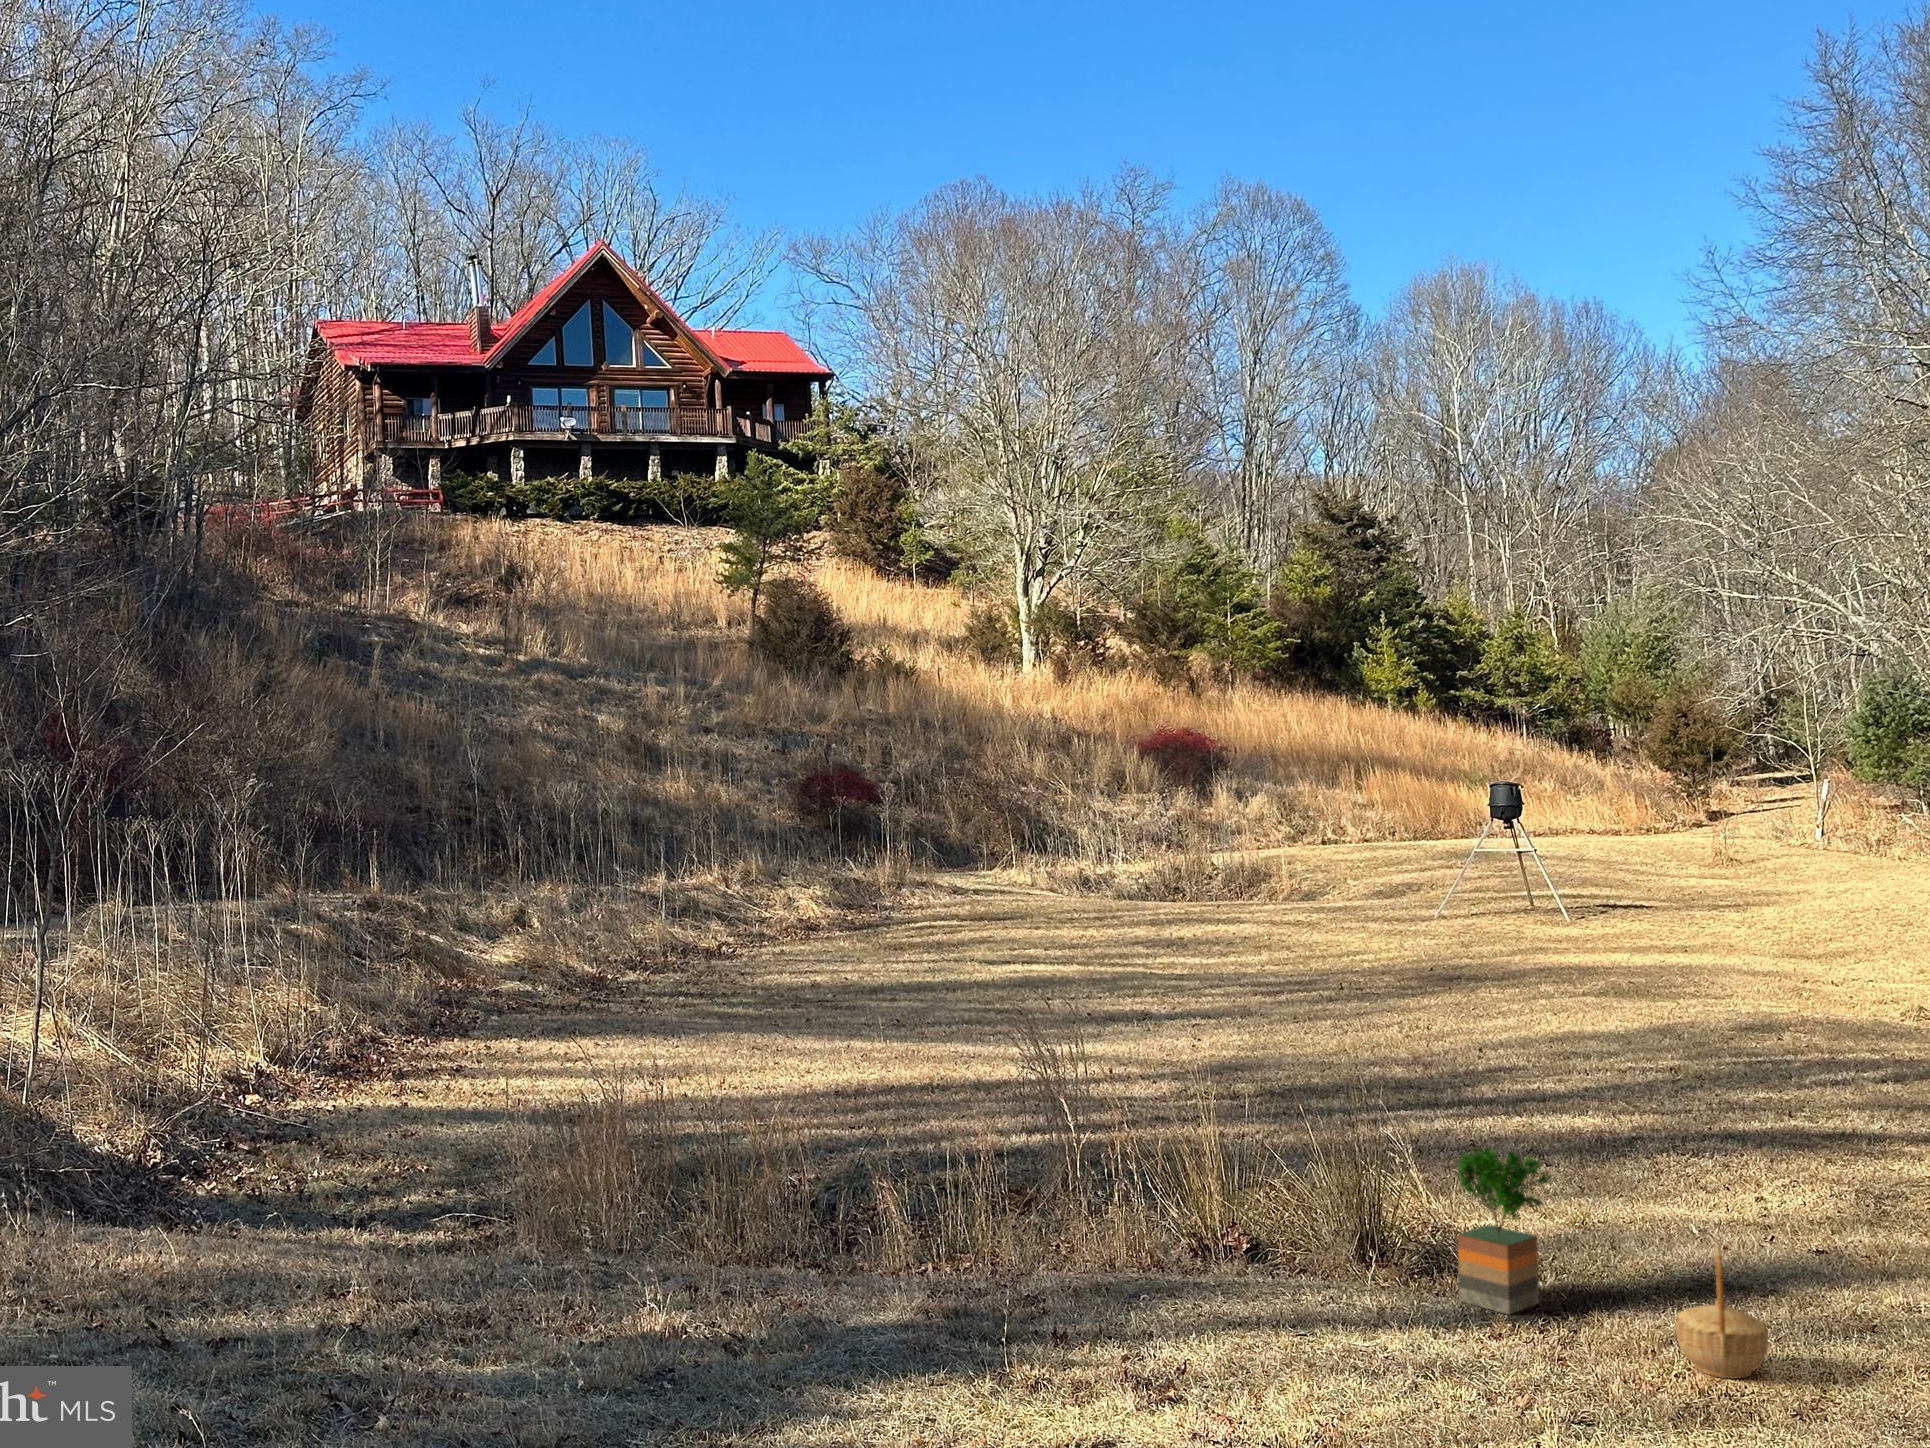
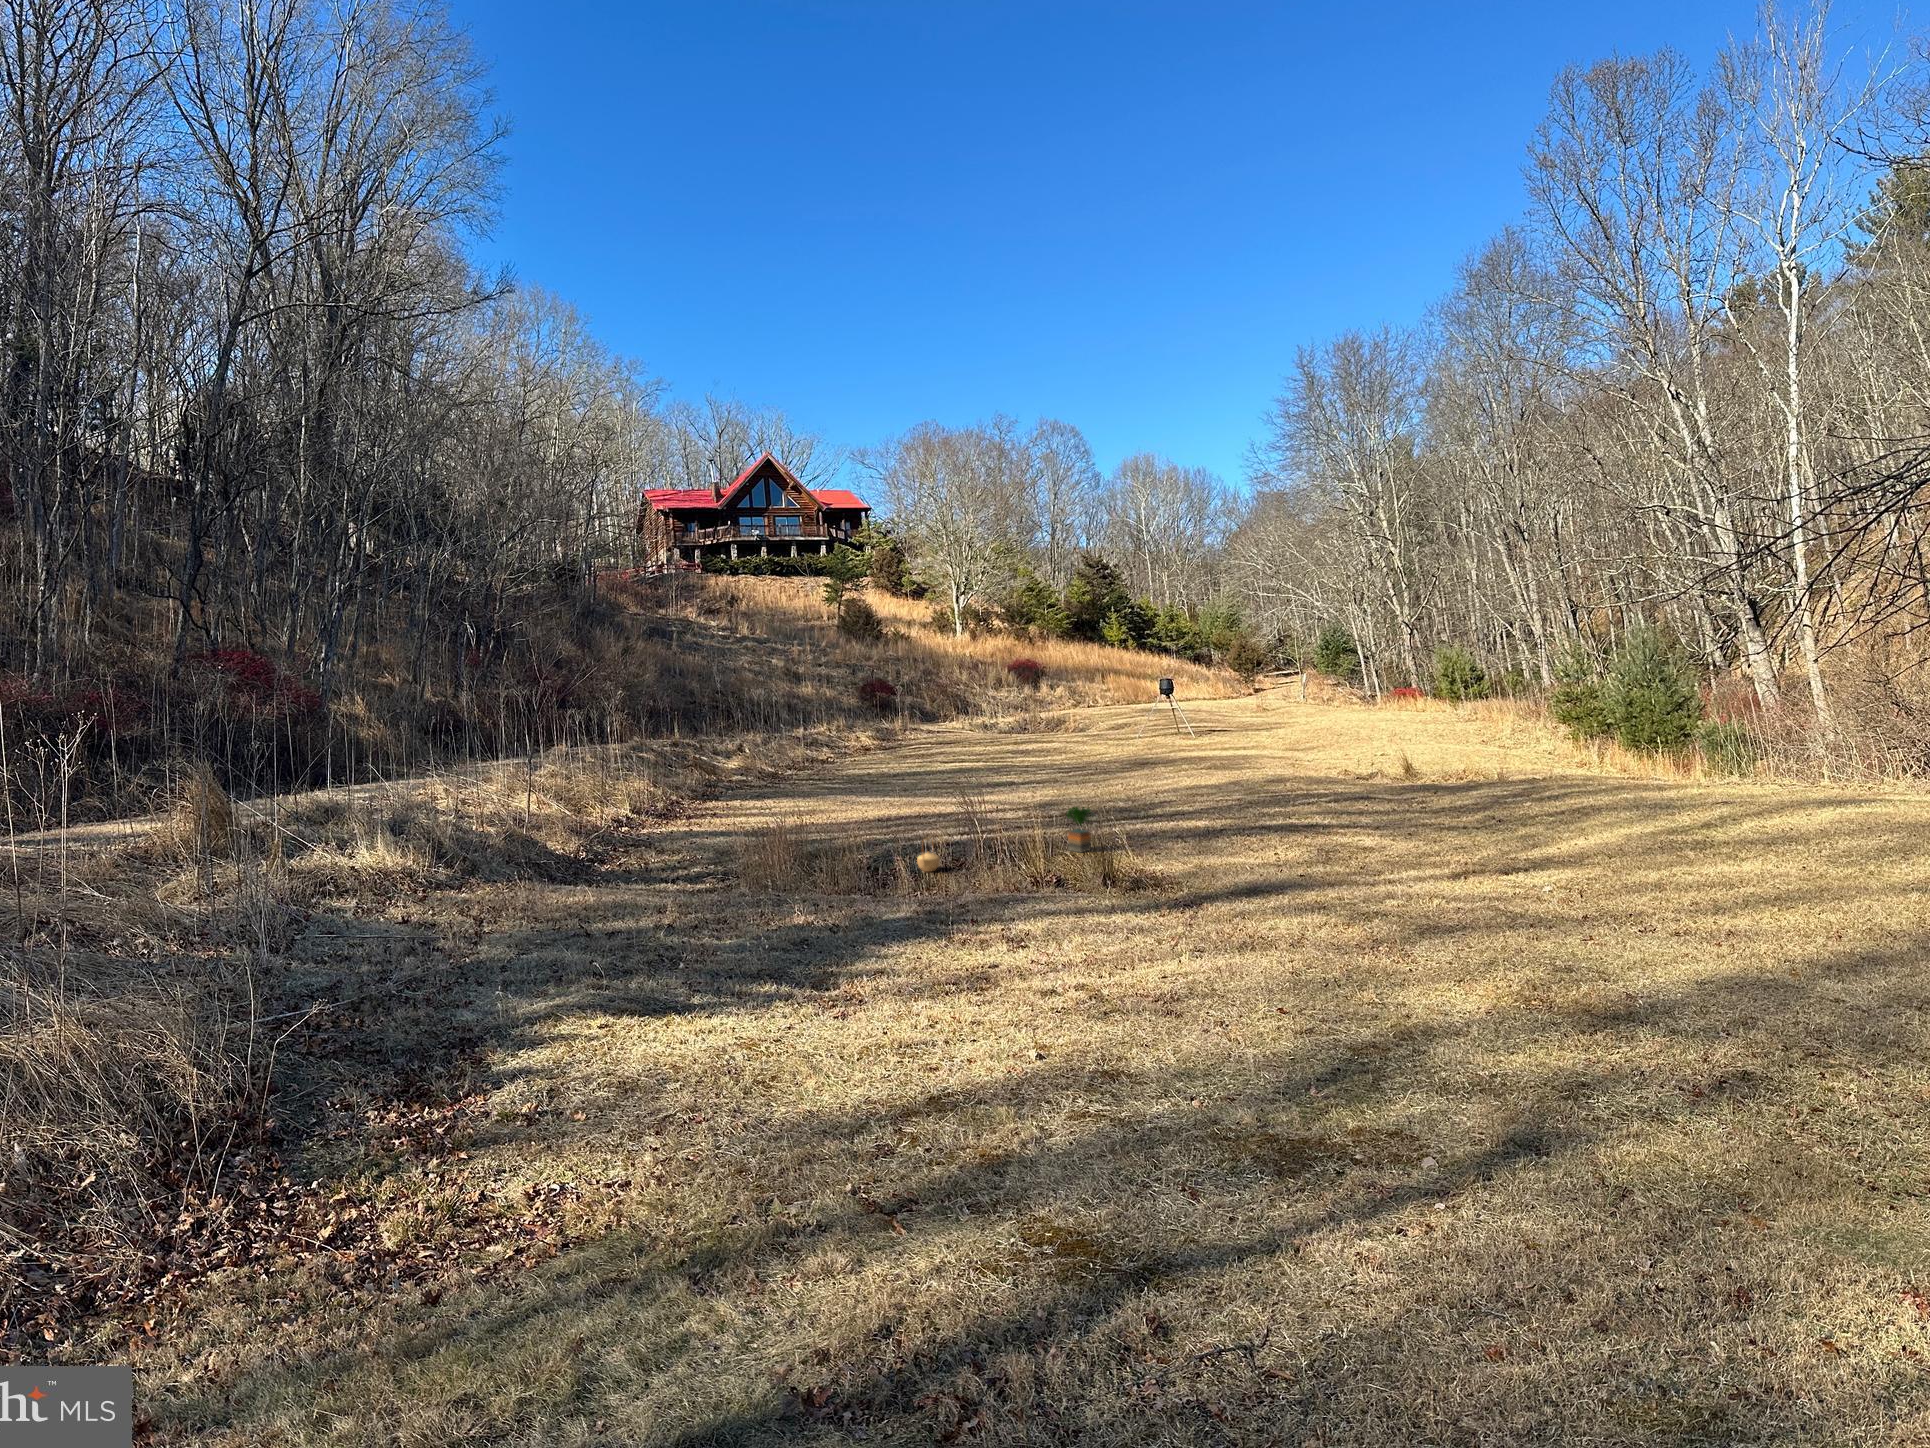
basket: present [1675,1242,1768,1379] -> present [917,837,940,872]

